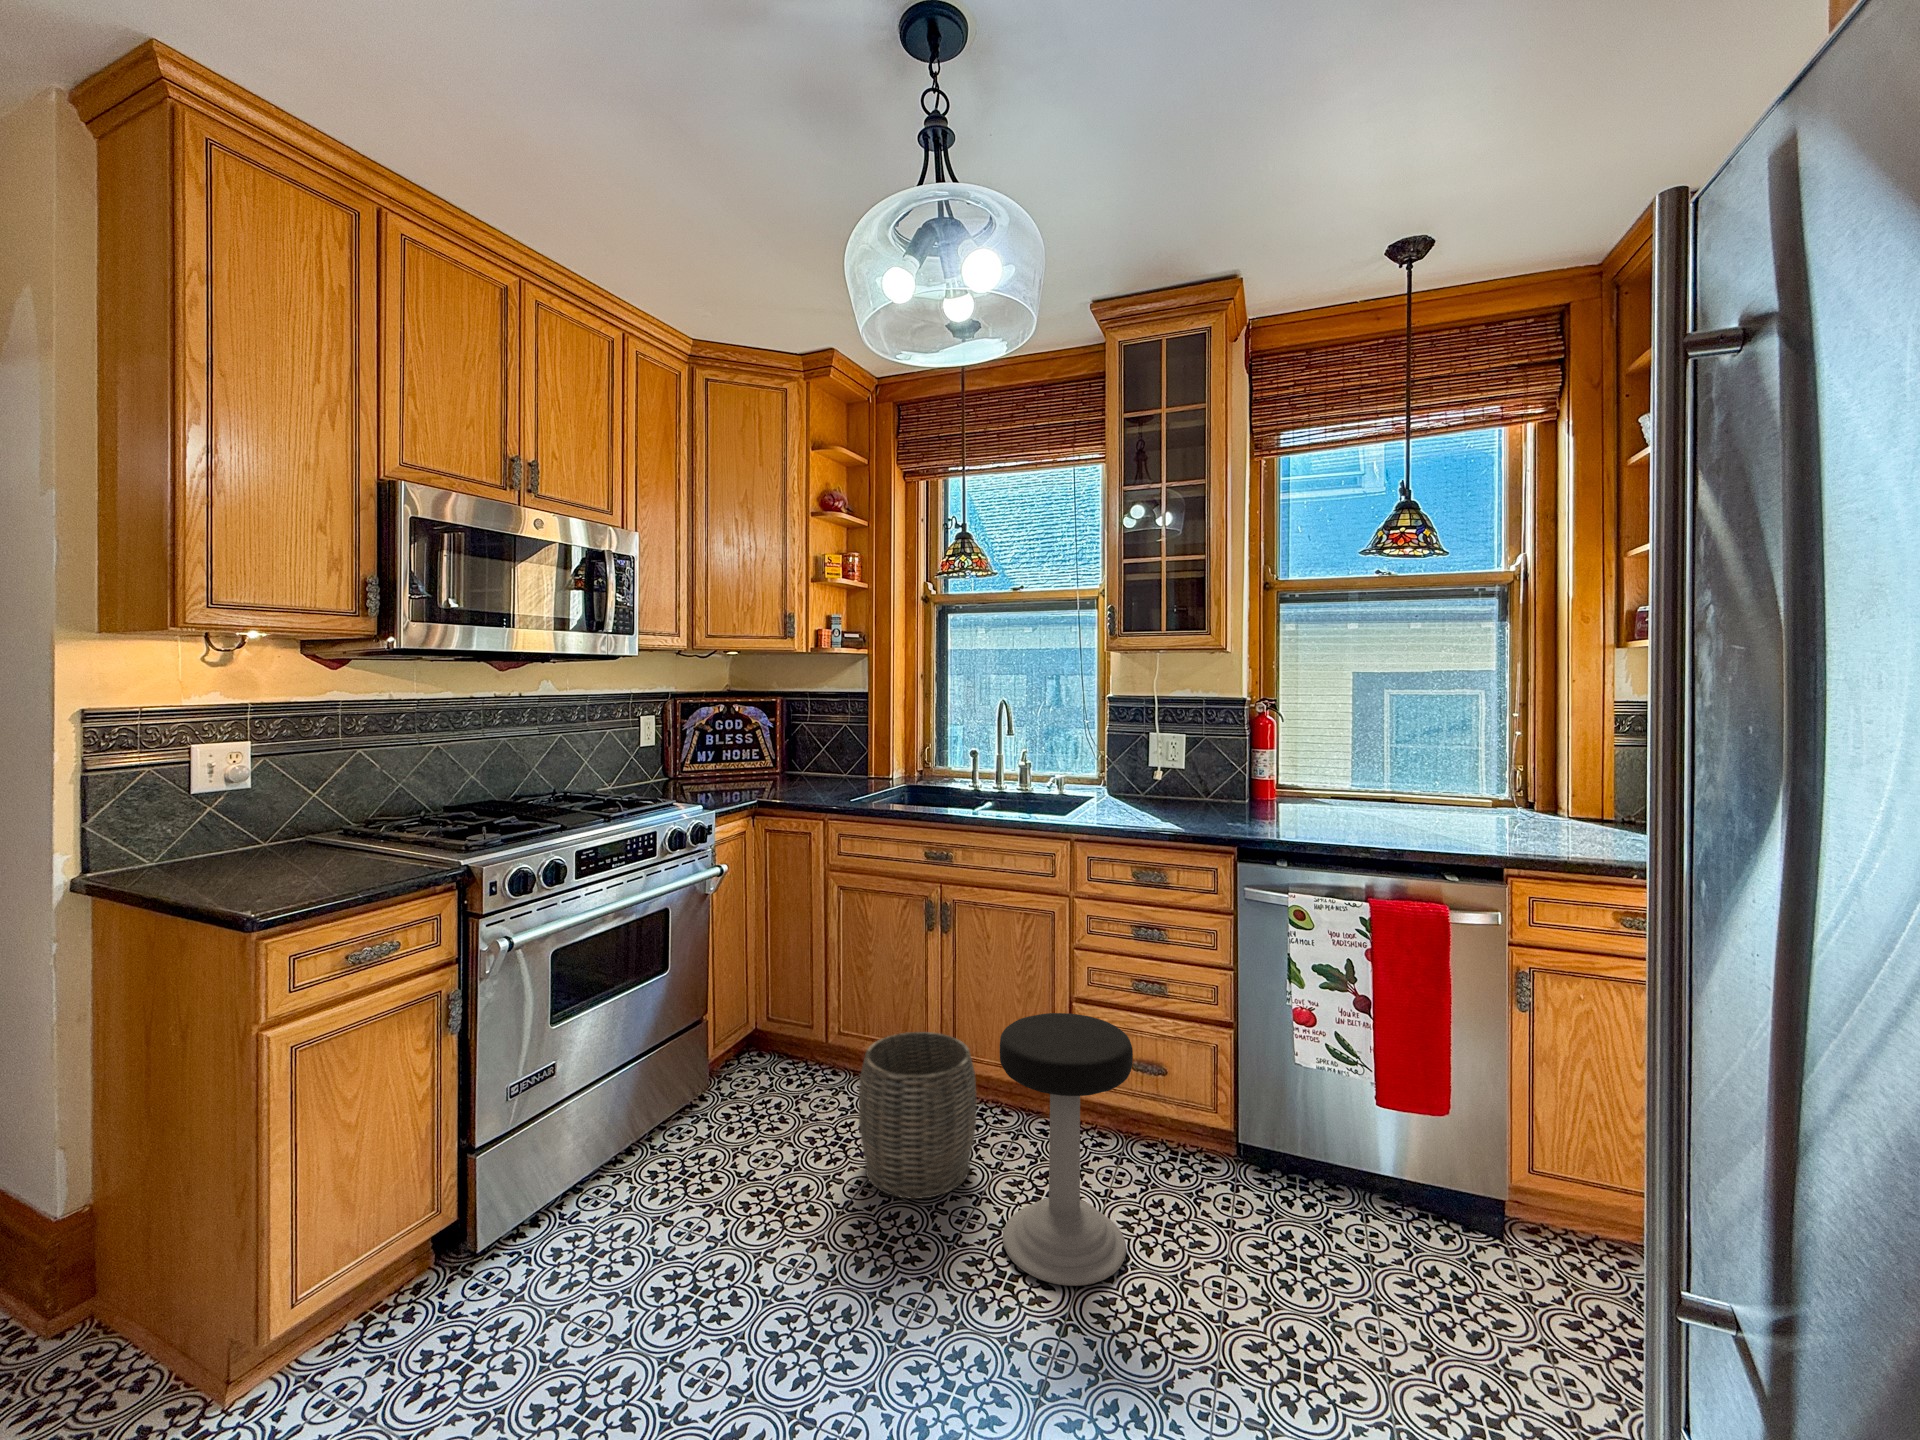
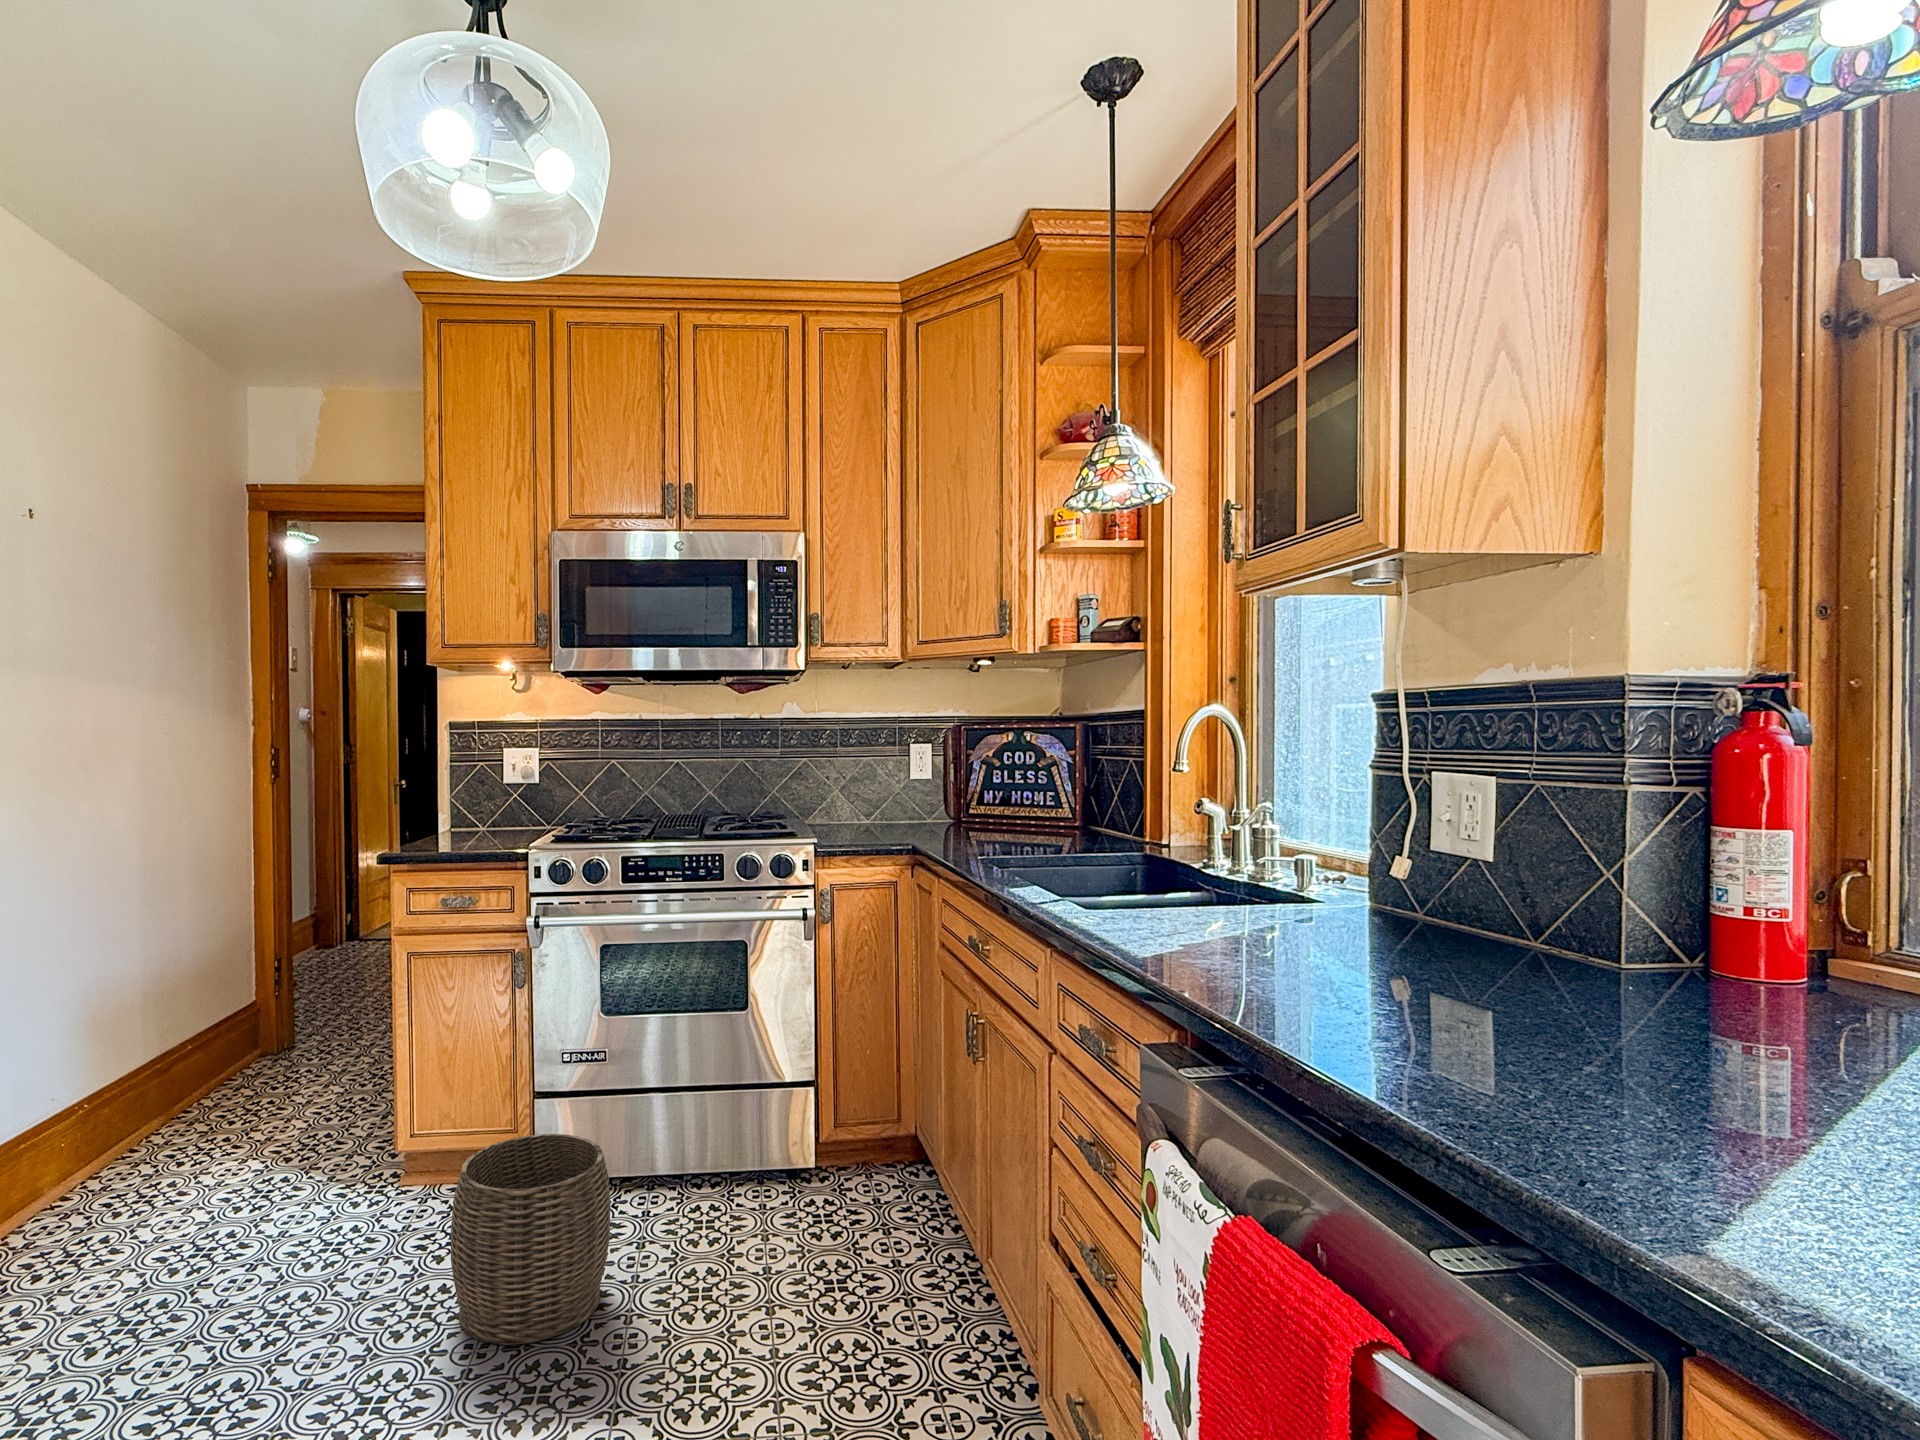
stool: present [1000,1013,1133,1286] -> none [672,1074,823,1371]

